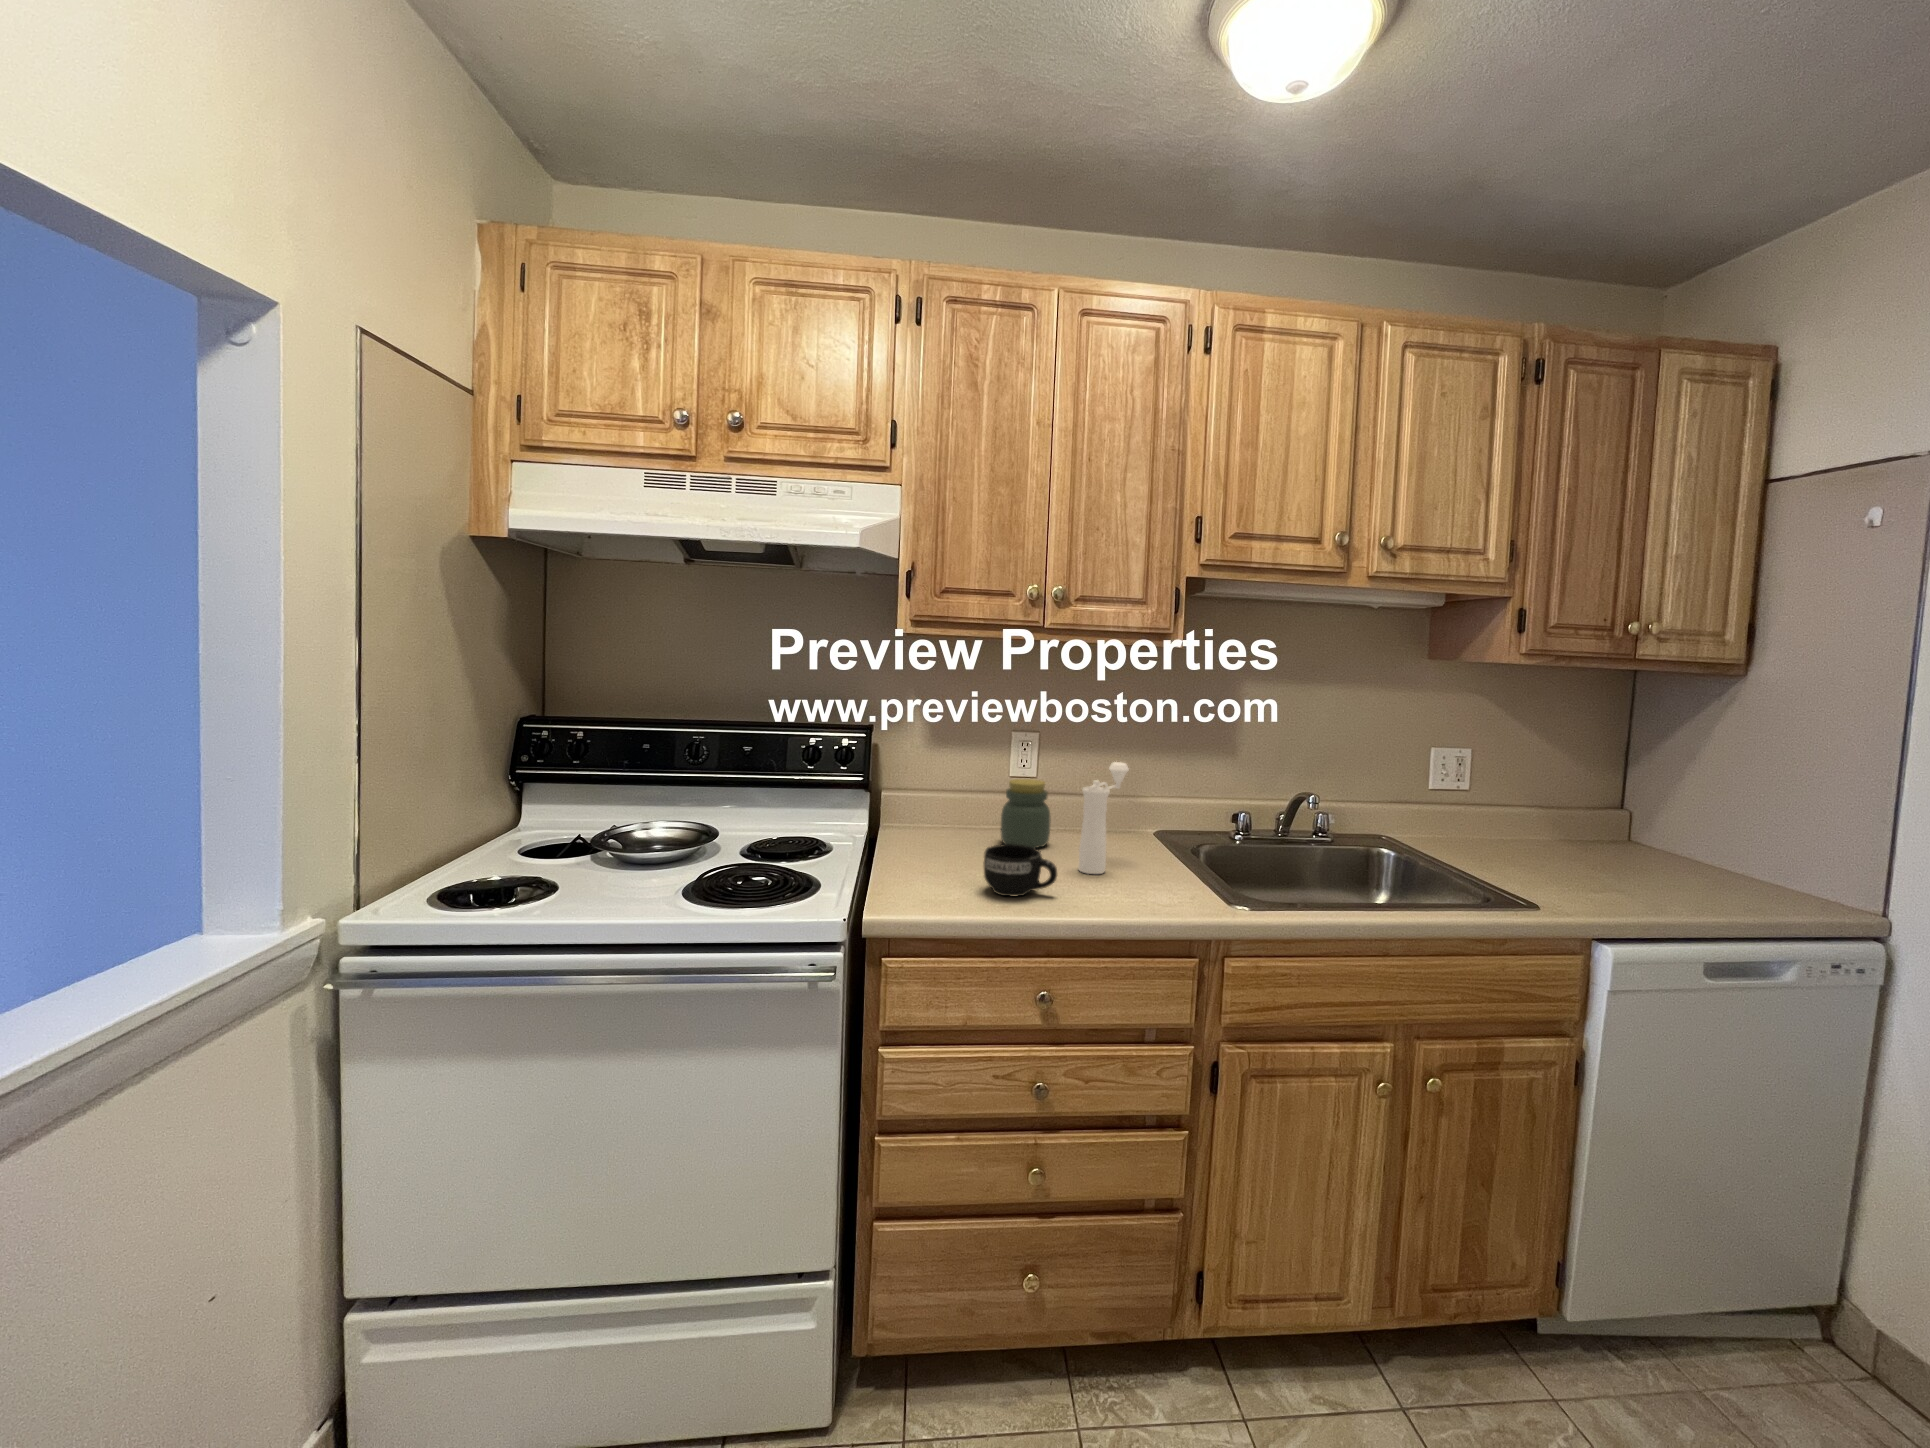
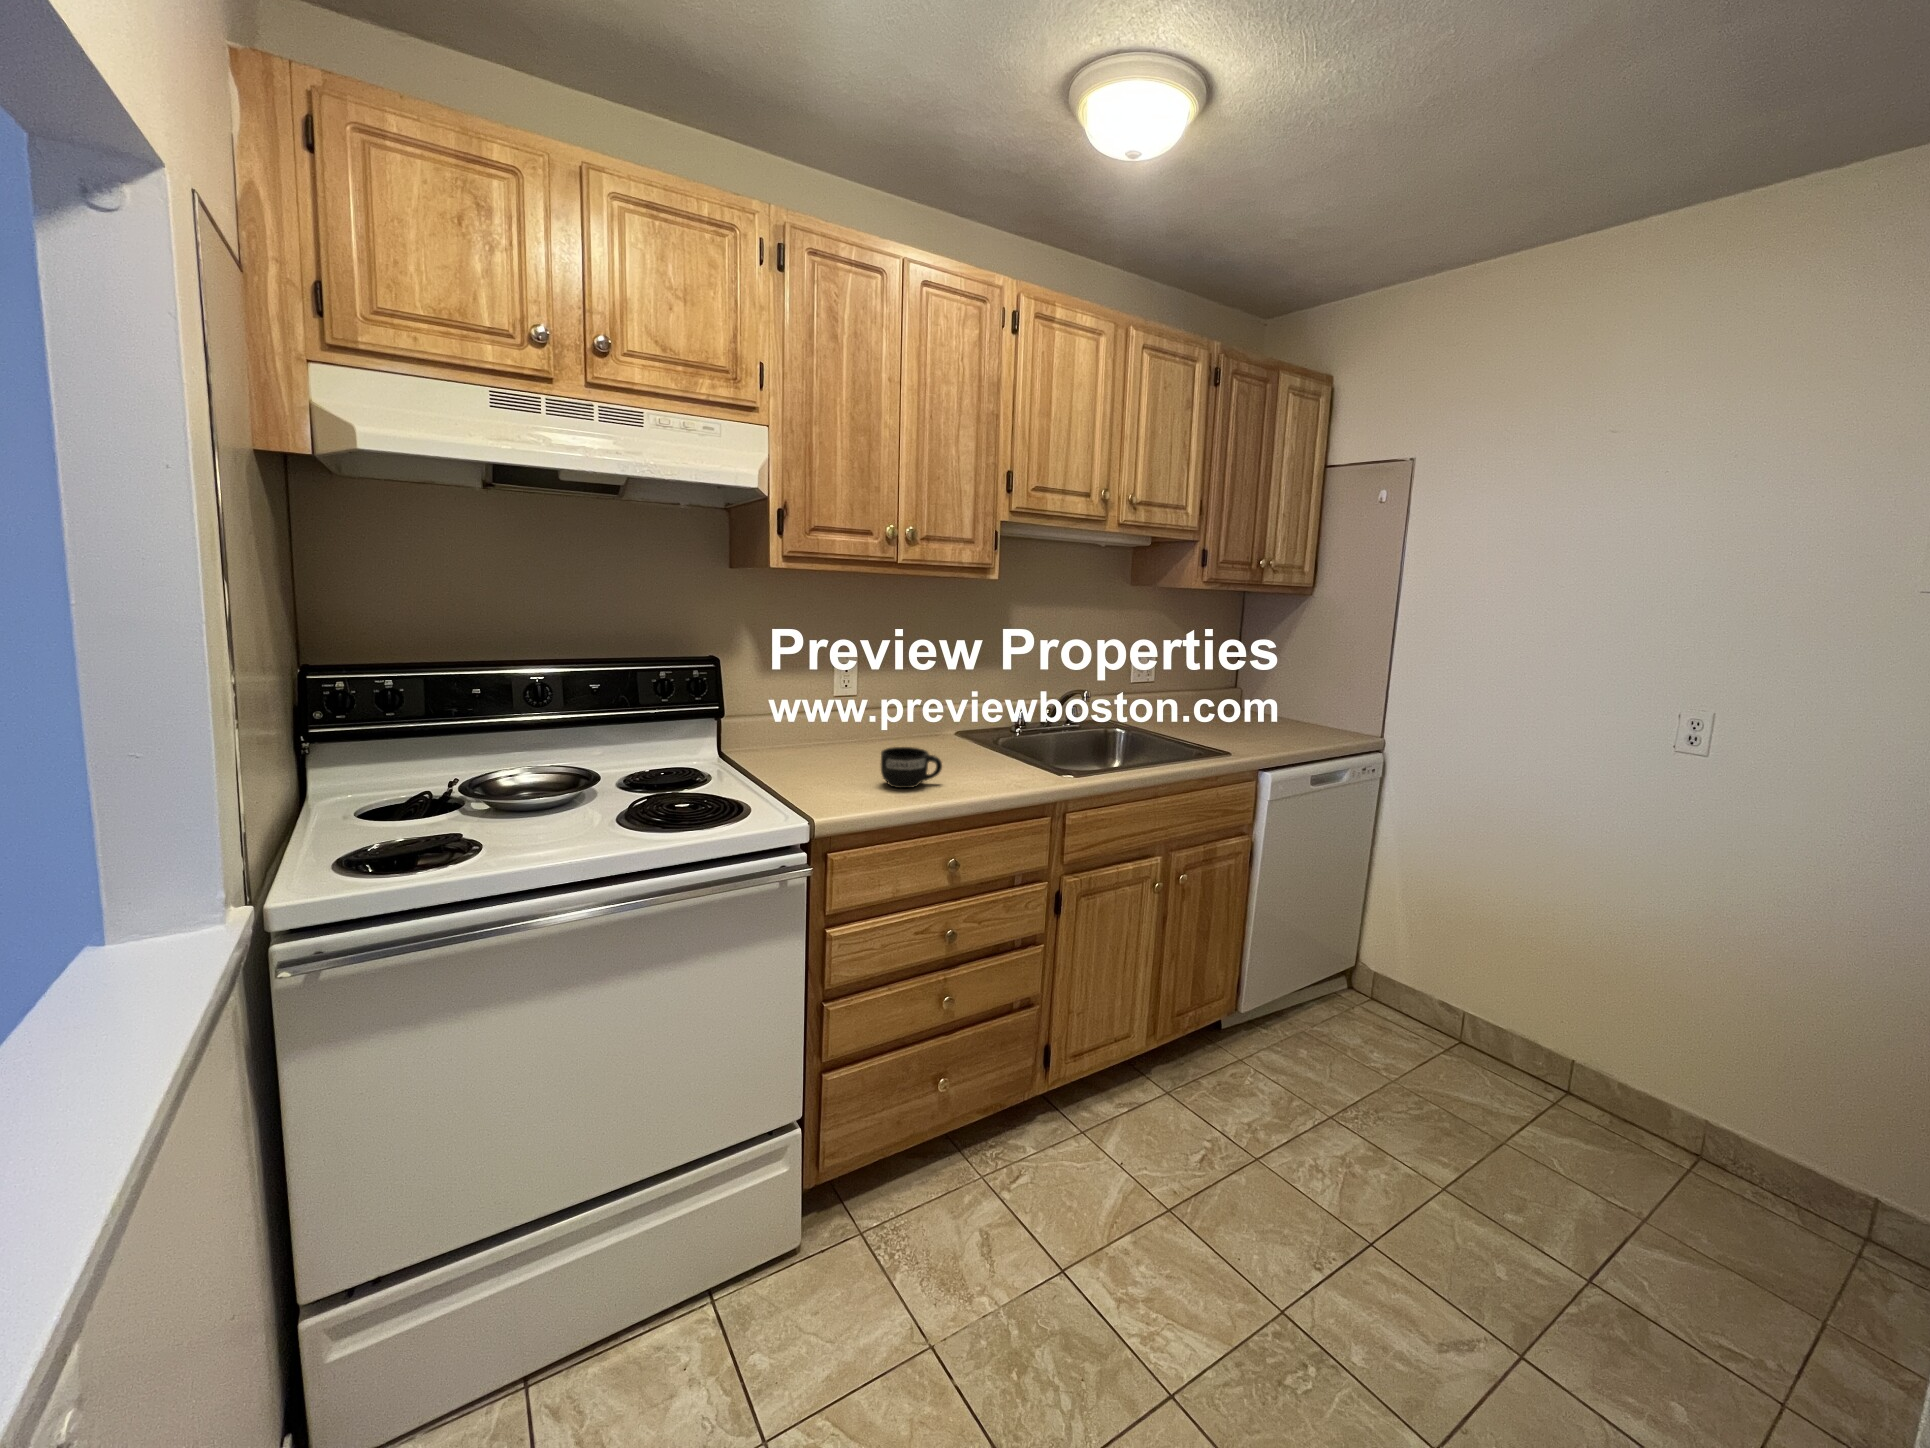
pepper mill: present [1078,762,1129,874] -> none [931,674,960,766]
jar: present [1001,779,1051,848] -> none [843,695,887,754]

